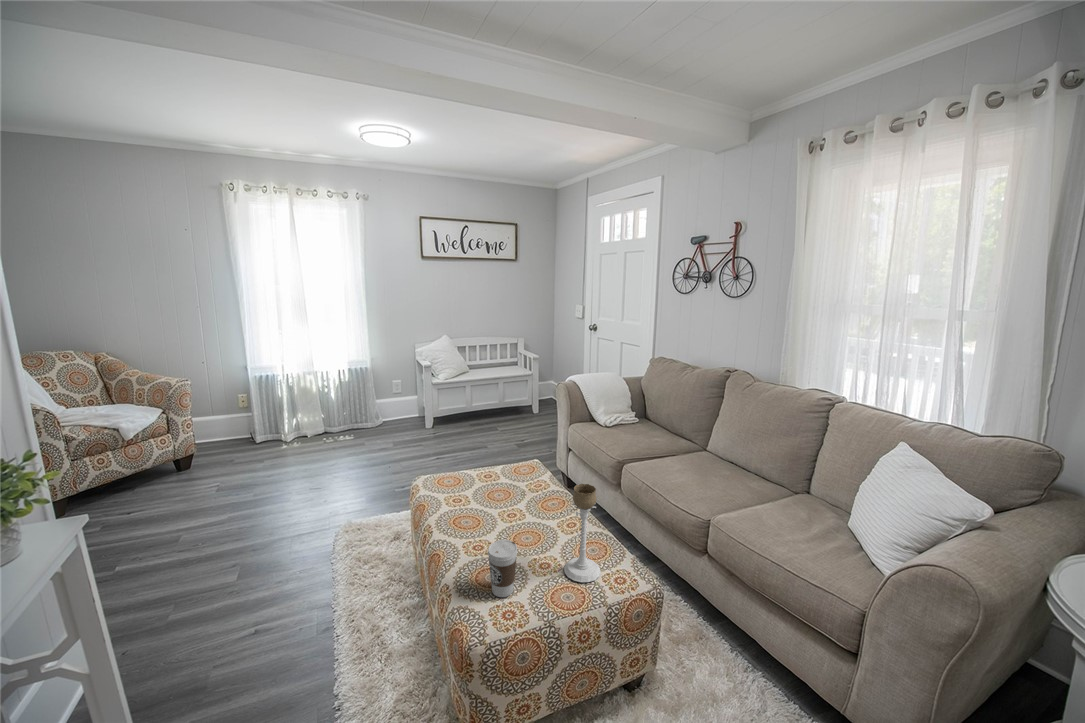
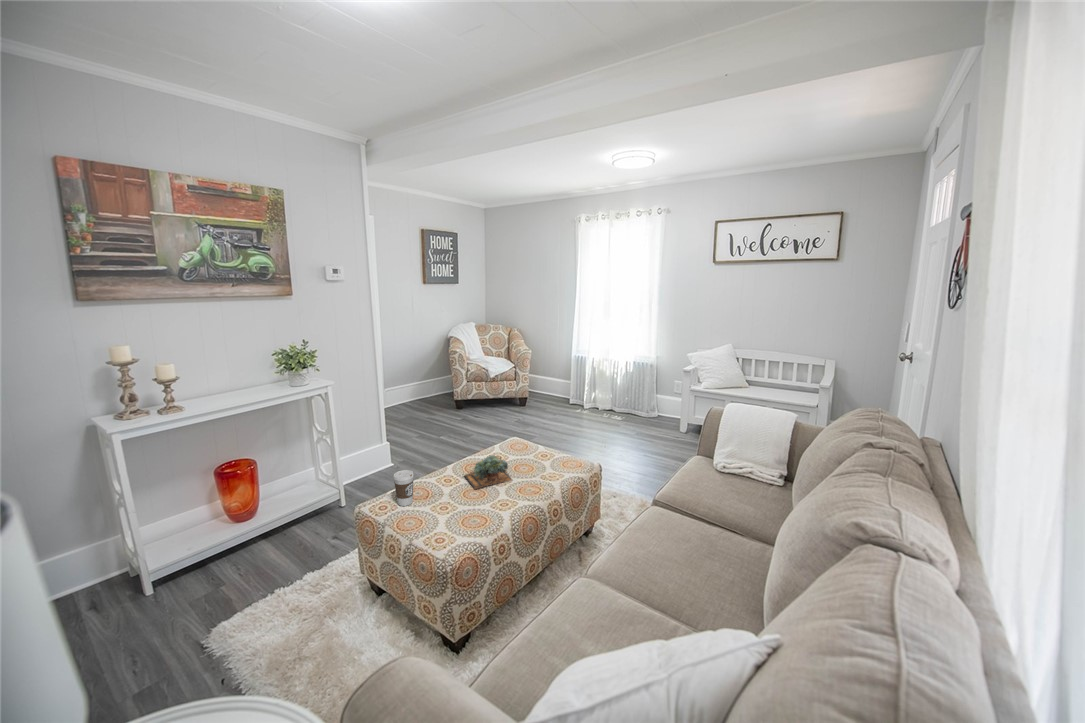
succulent plant: none [481,484,528,529] -> present [464,455,512,489]
candle holder: present [564,484,601,582] -> none [426,455,455,530]

